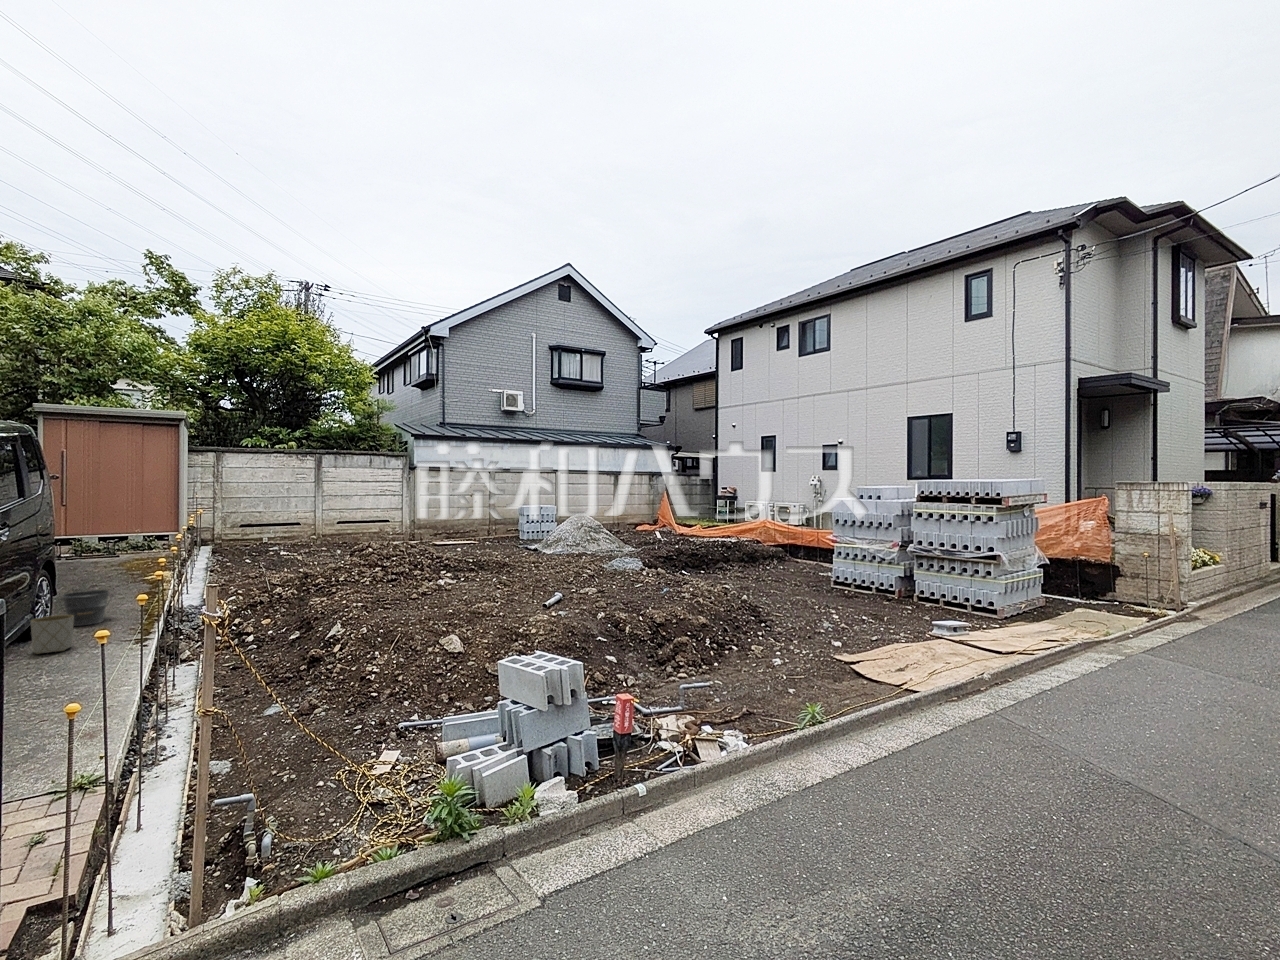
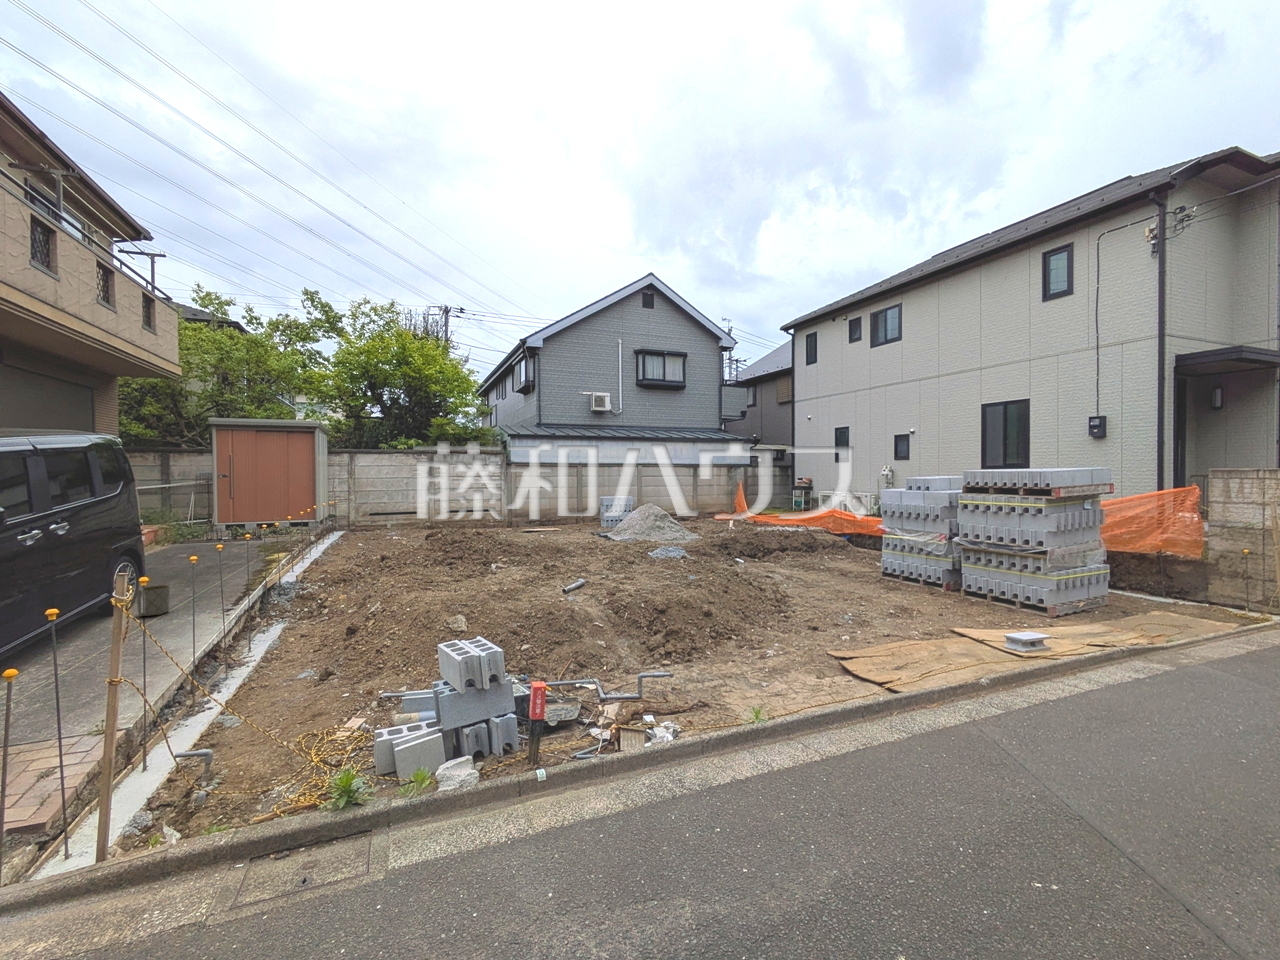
bucket: present [57,590,113,626] -> none [172,565,215,594]

